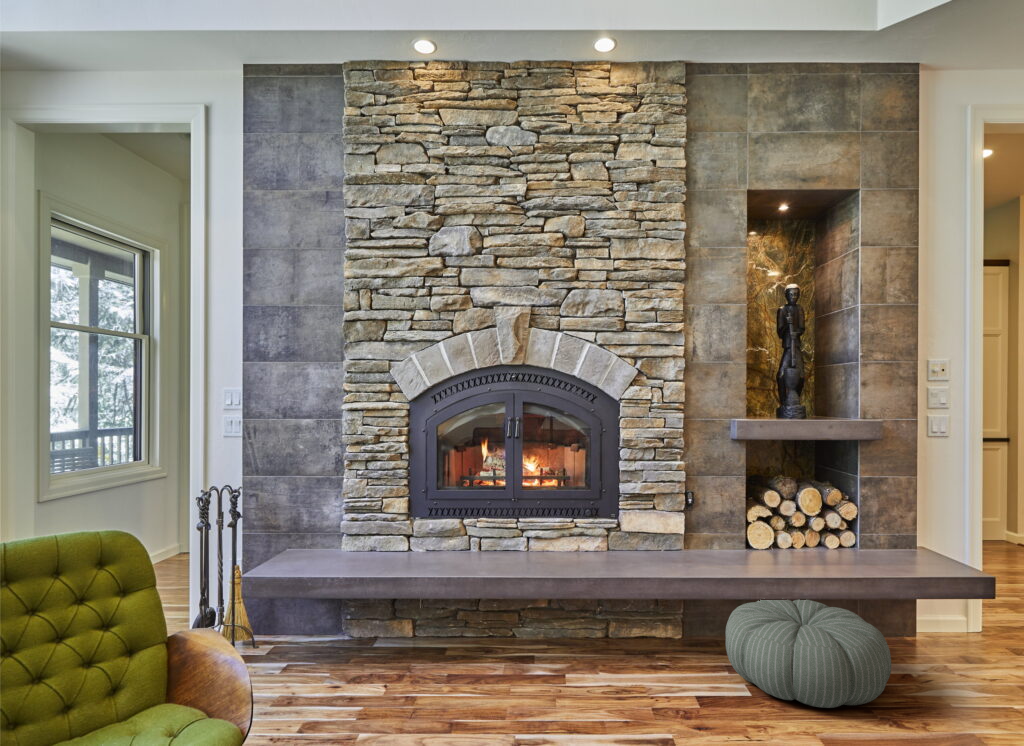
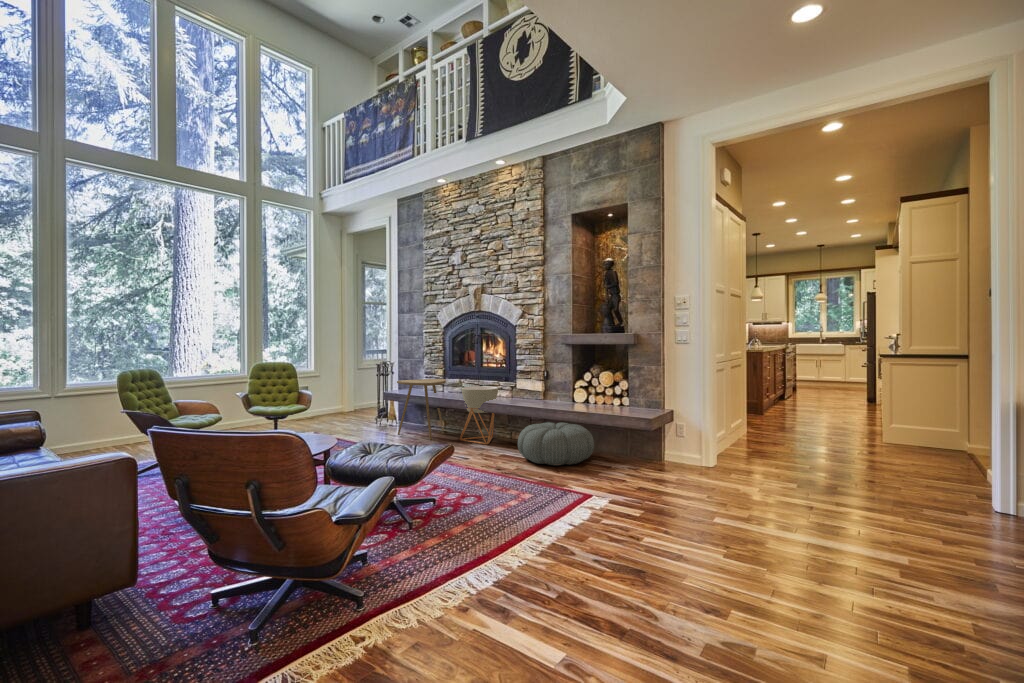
side table: none [340,521,468,688] -> present [397,379,446,440]
planter: none [525,532,610,671] -> present [460,386,498,445]

